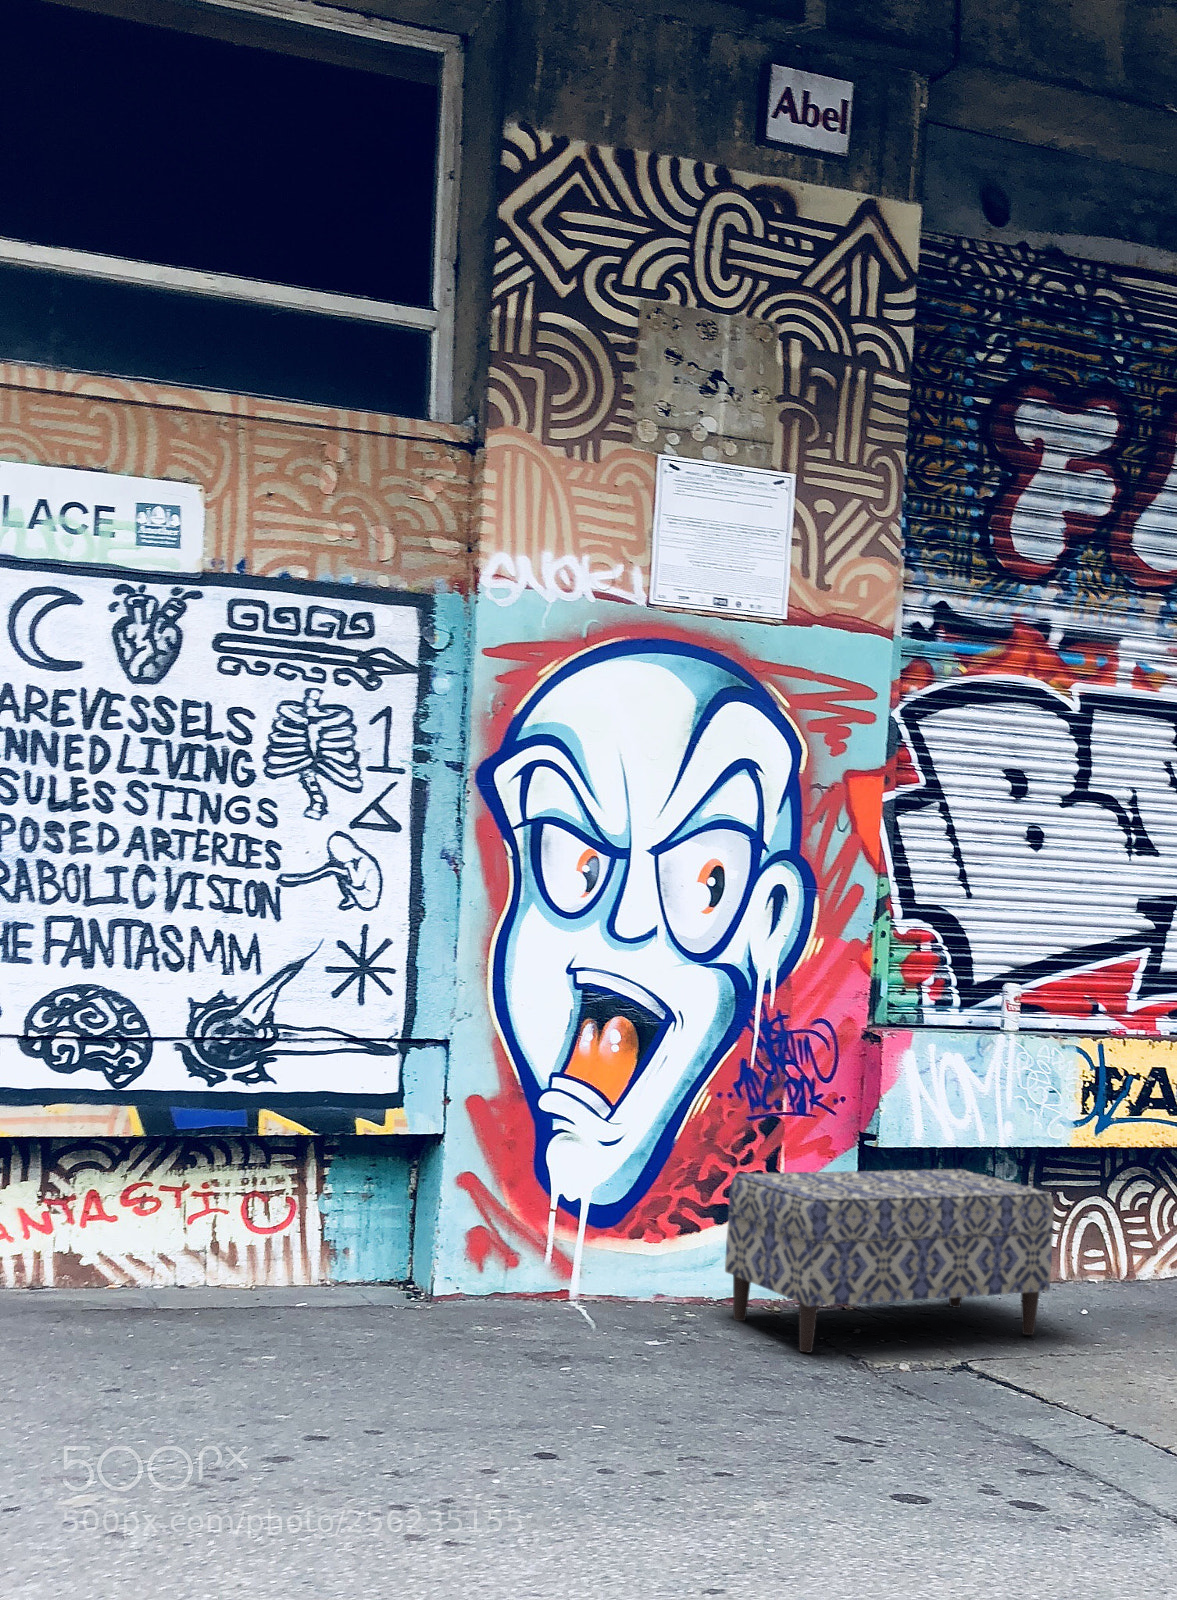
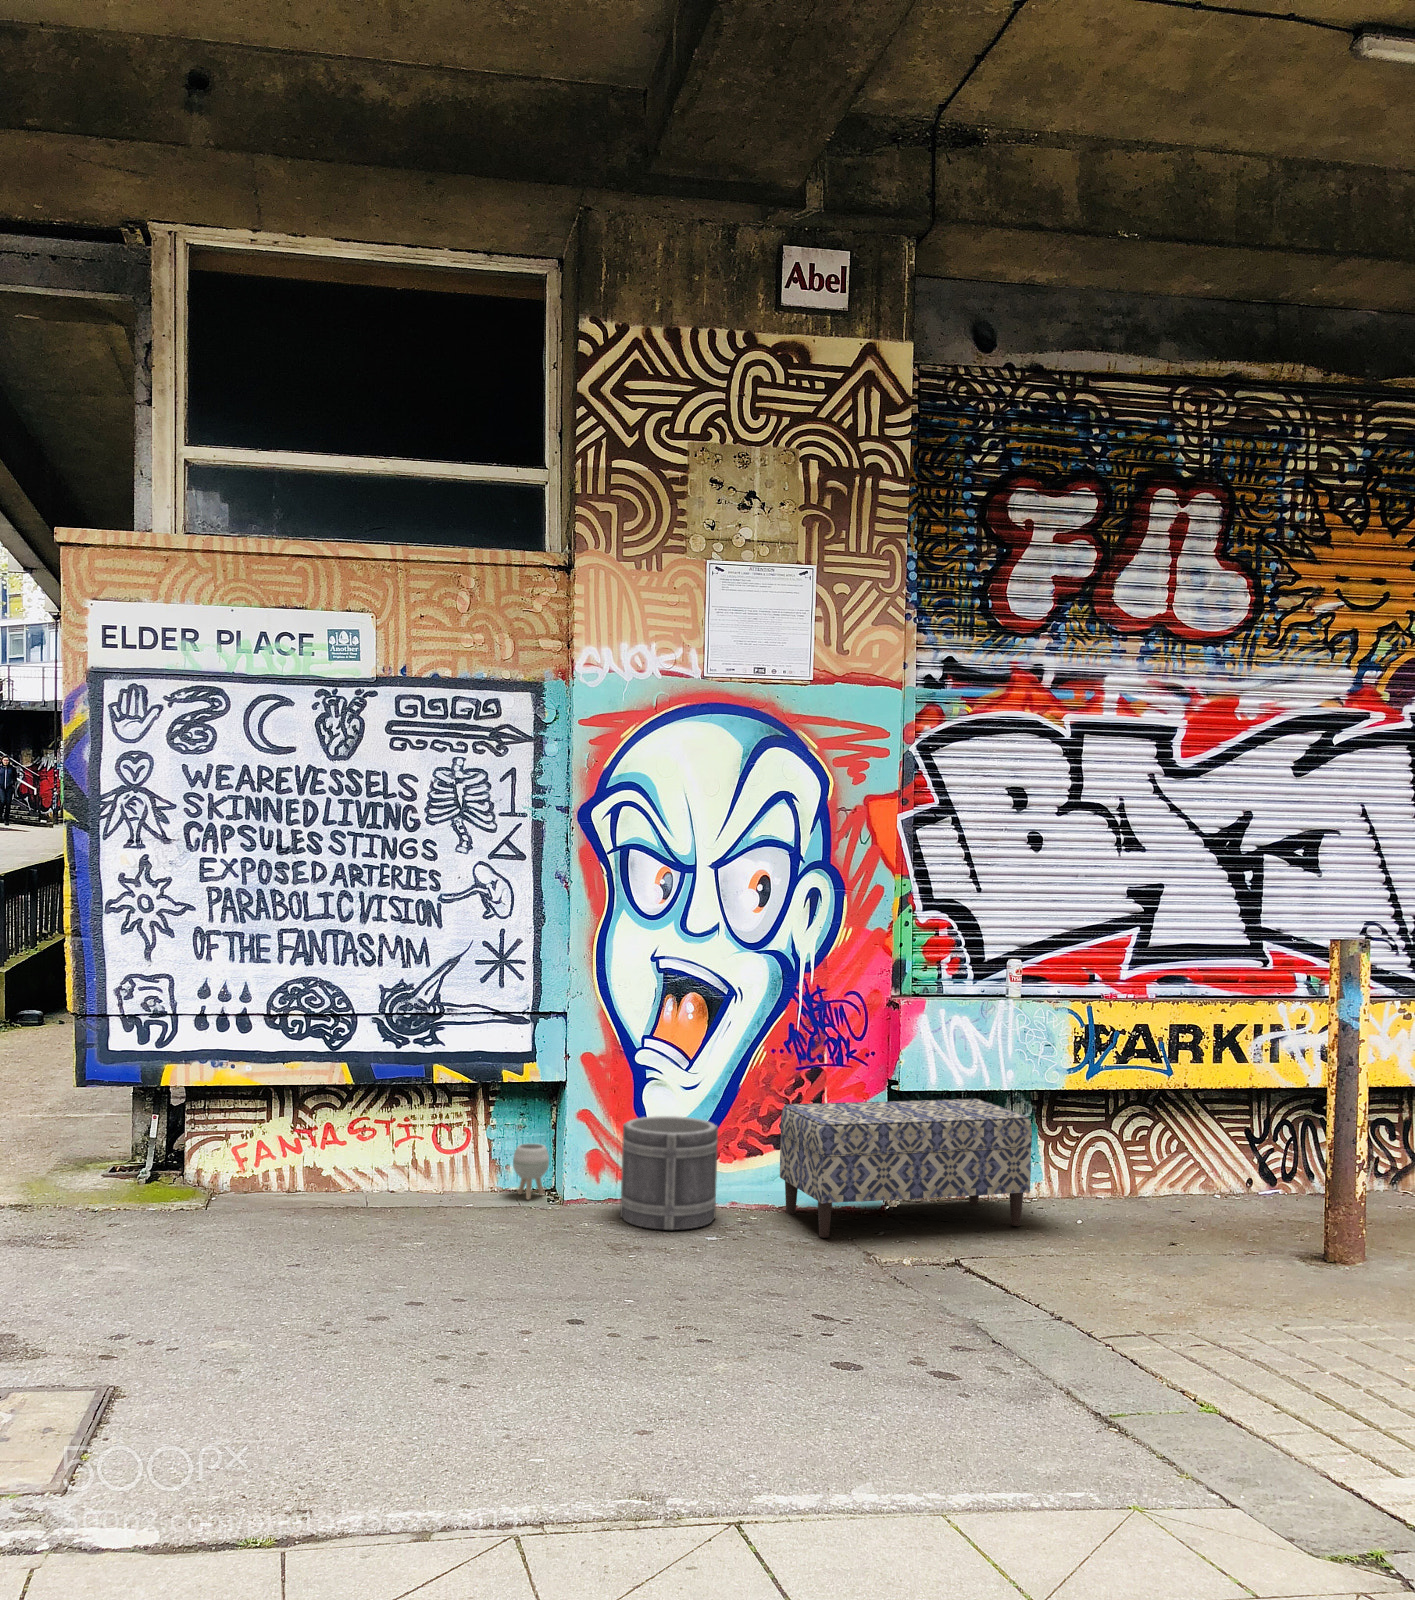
bucket: none [522,1188,659,1344] -> present [620,1116,718,1230]
planter: none [363,1225,413,1303] -> present [513,1144,549,1199]

